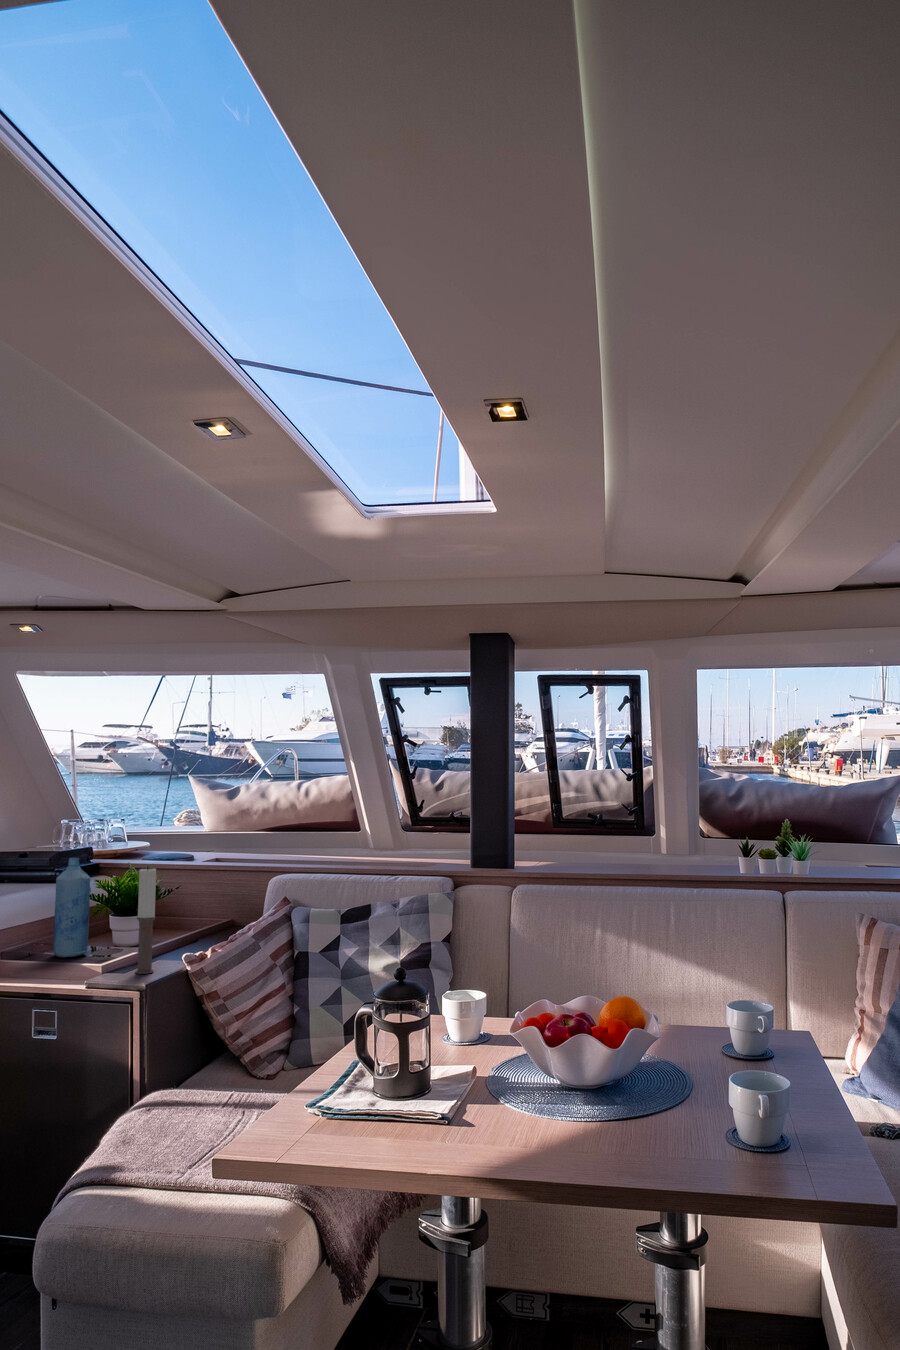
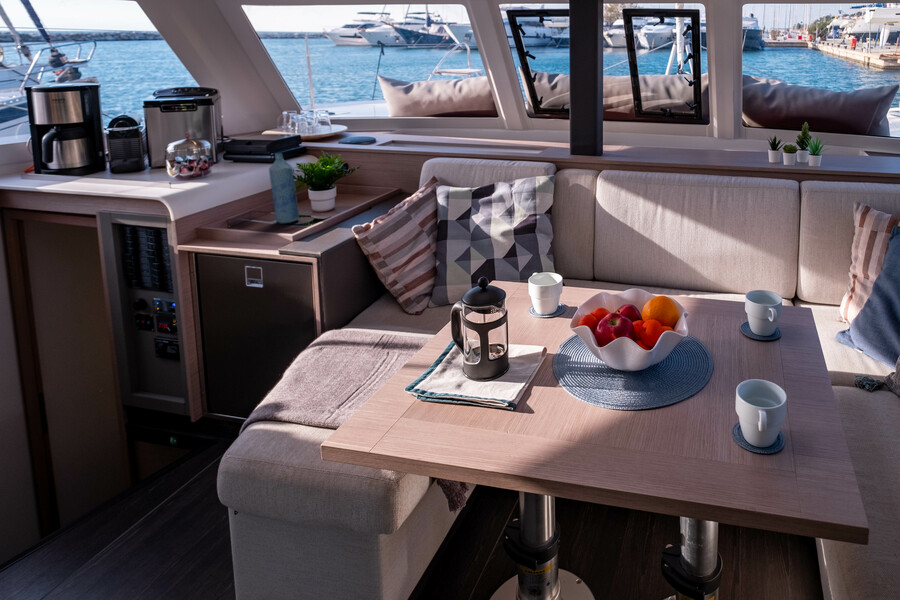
candle: present [135,867,156,974] -> none [313,164,334,240]

